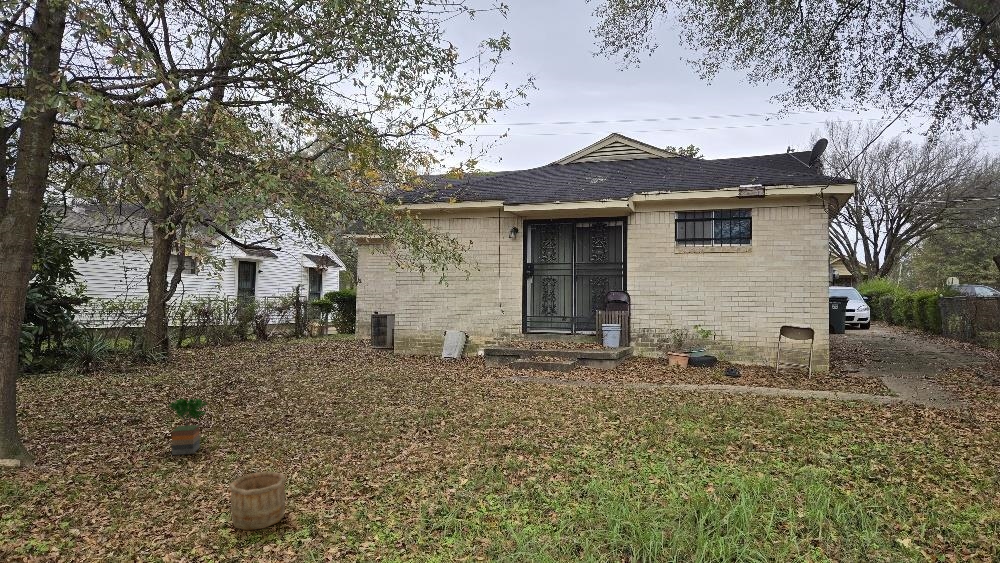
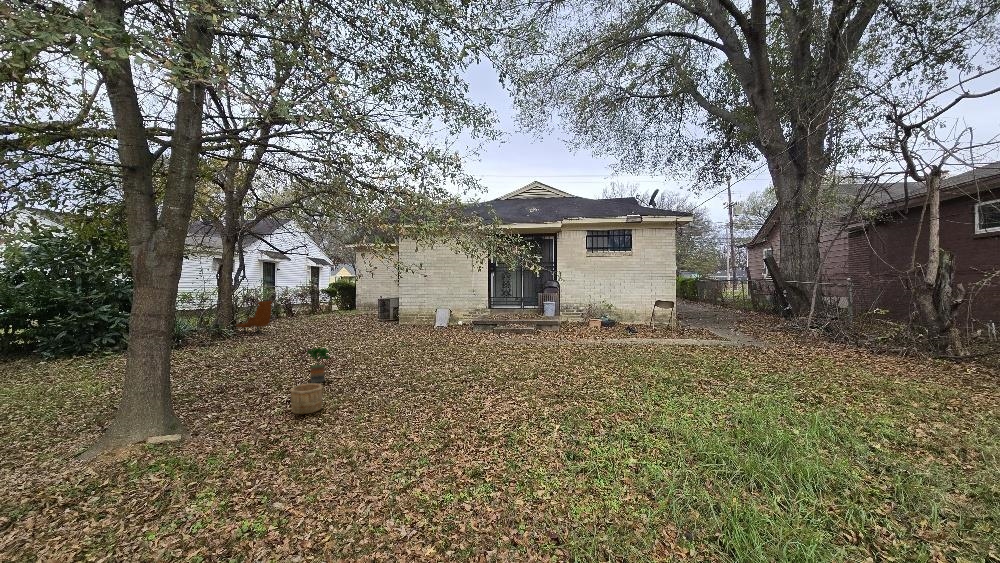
lounge chair: none [169,316,214,364] -> present [236,301,272,334]
wooden bucket: present [229,472,286,531] -> present [290,383,323,414]

